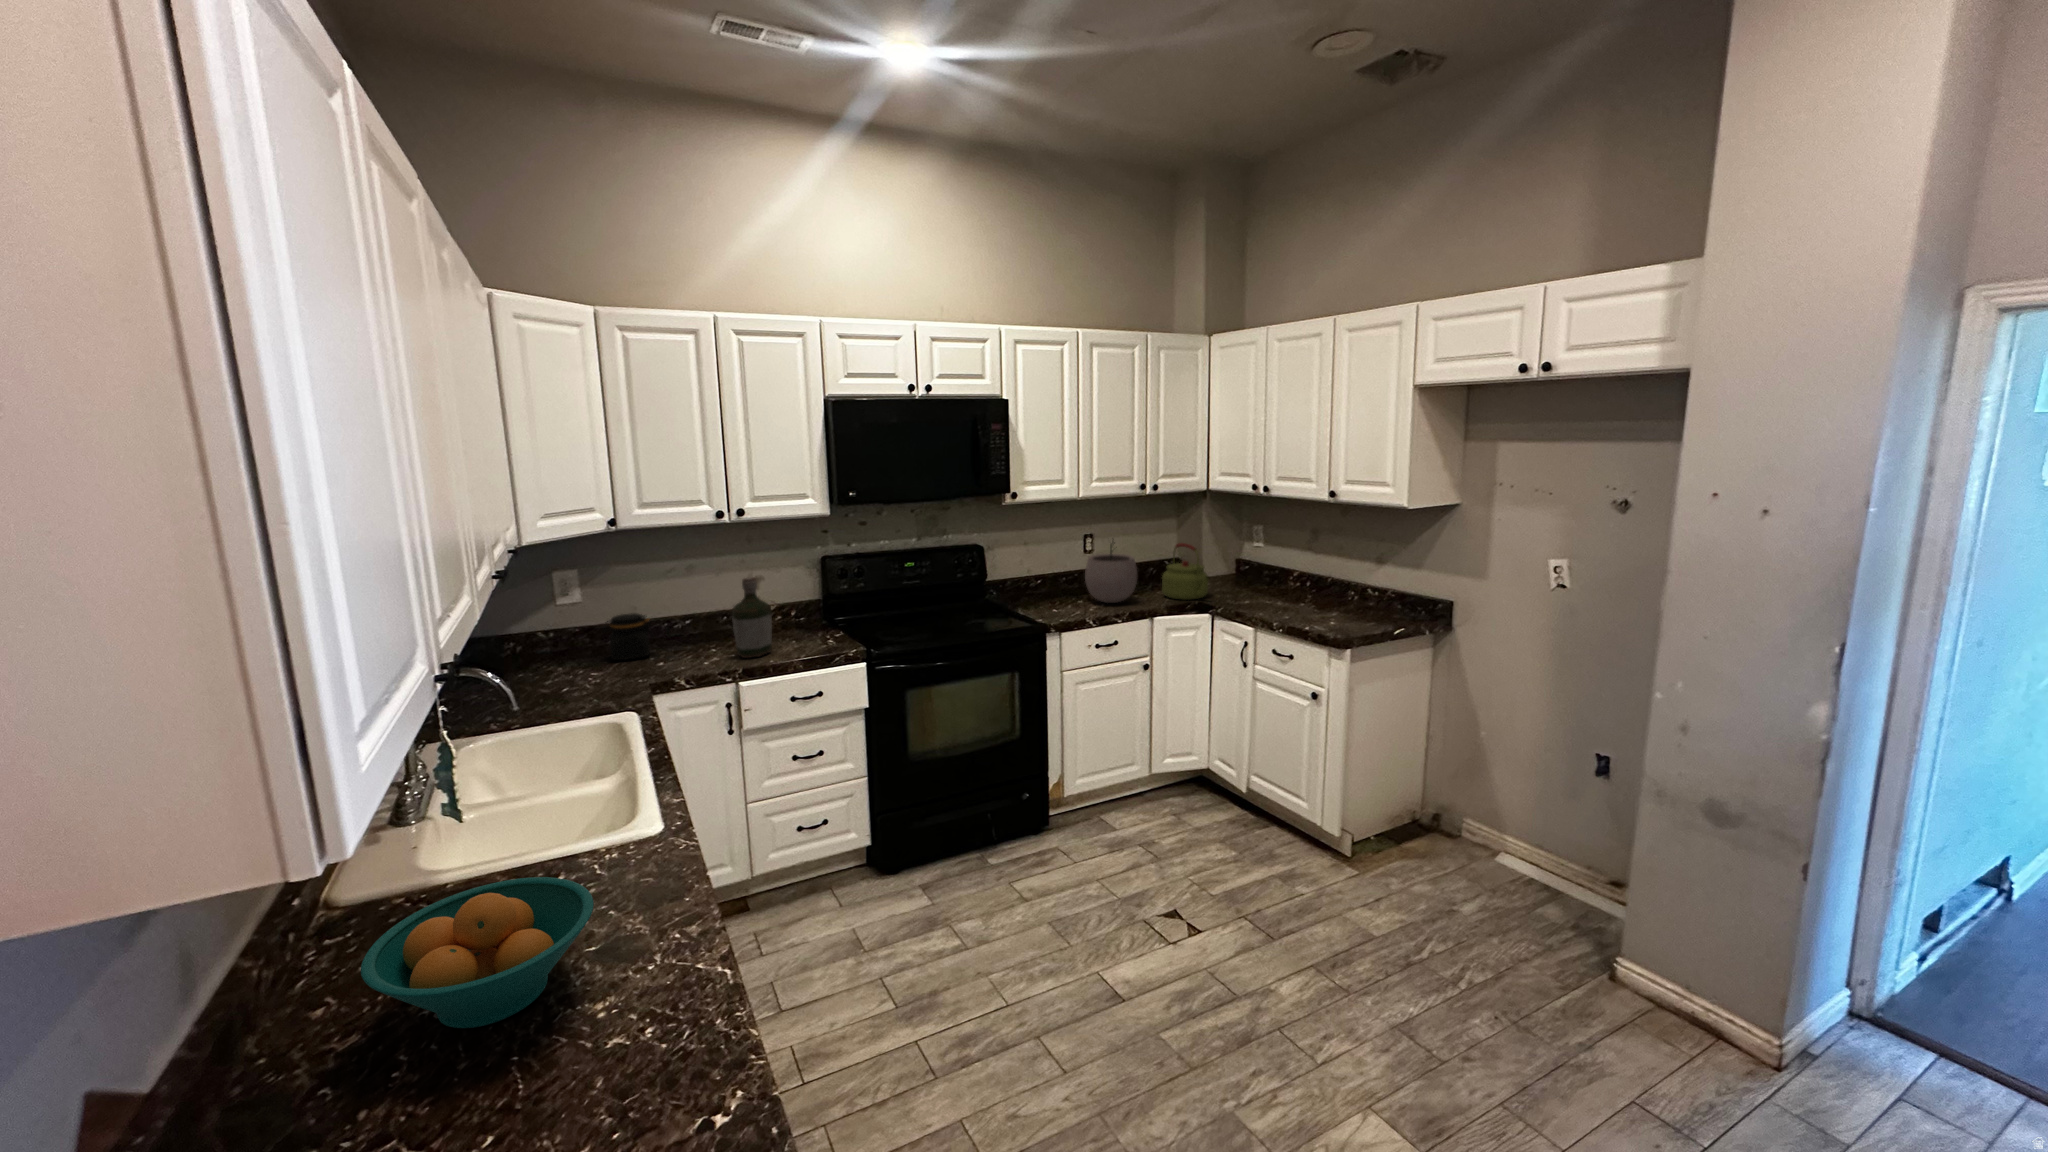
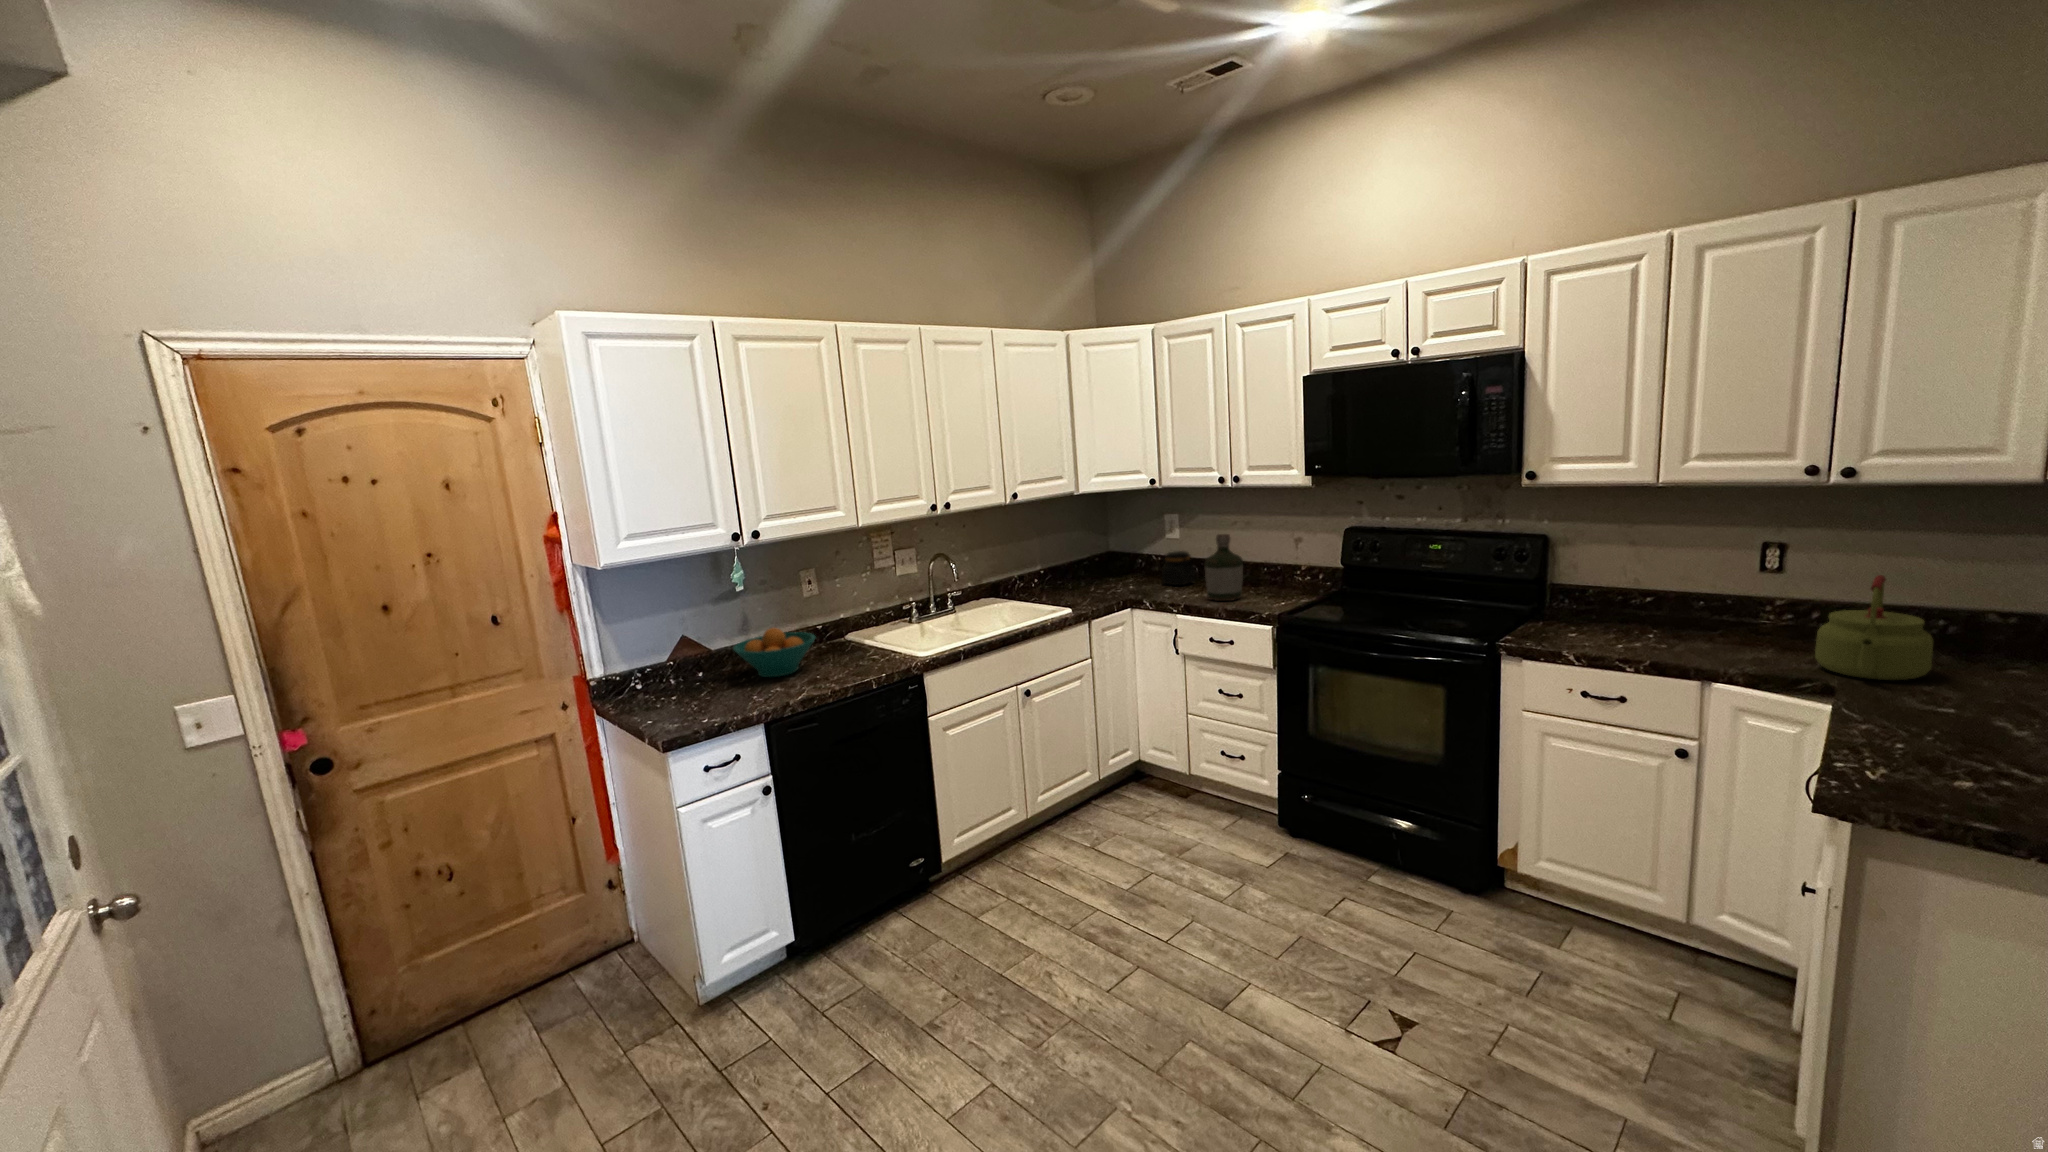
plant pot: present [1085,544,1137,603] -> none [1652,545,1755,648]

